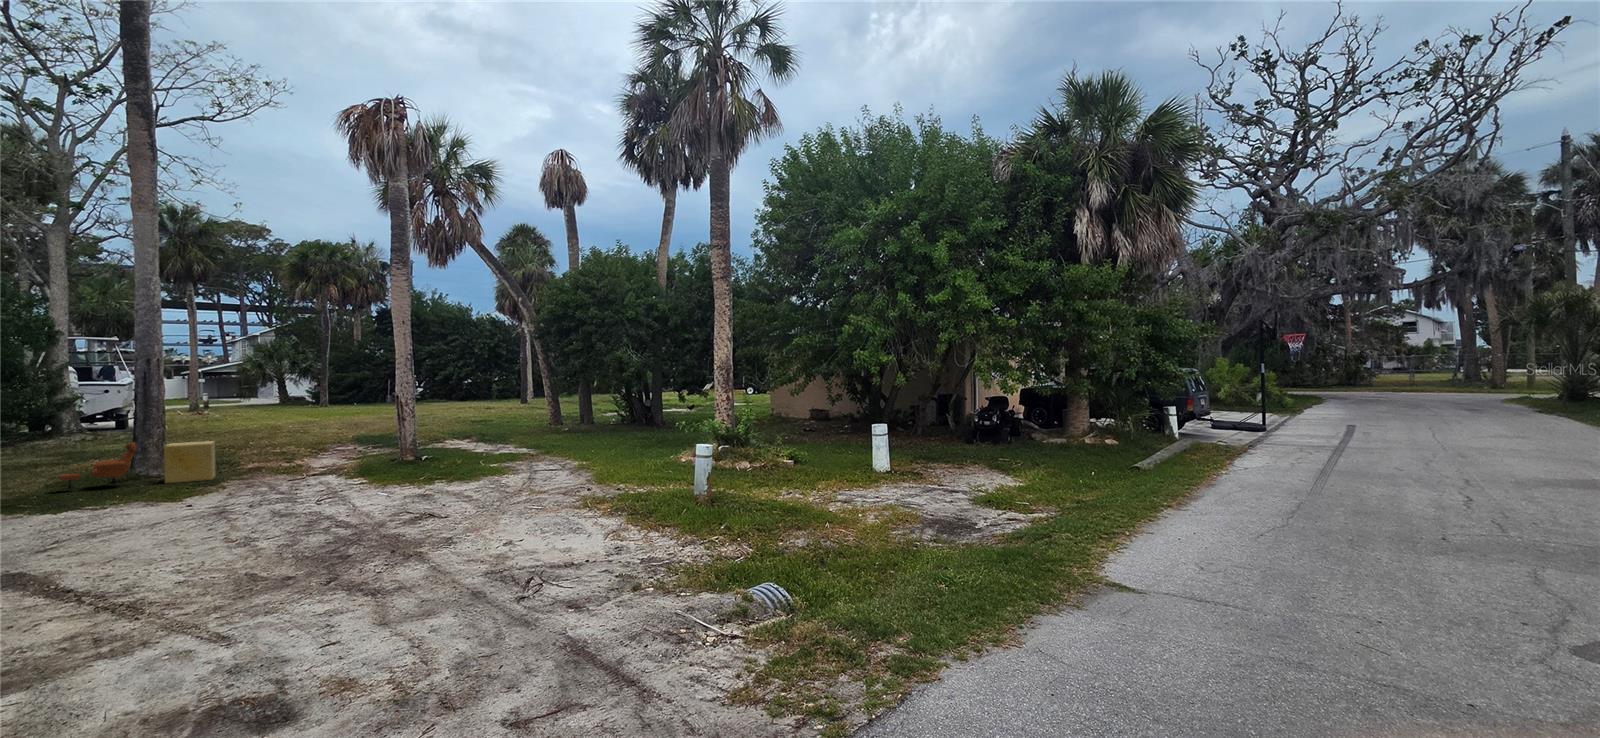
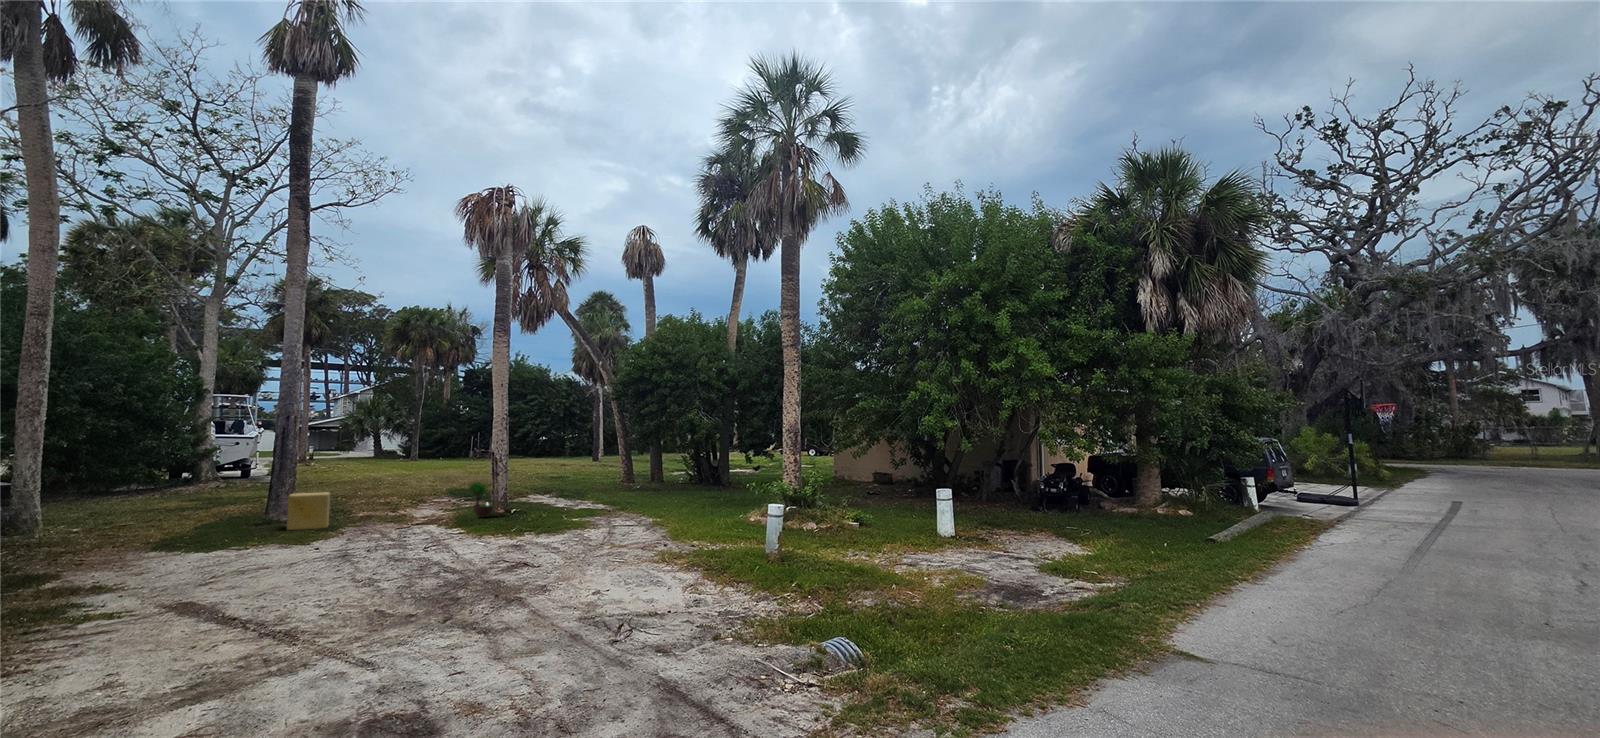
potted tree: none [373,422,403,464] -> present [469,482,493,518]
lounge chair: present [58,442,137,491] -> none [195,492,265,536]

